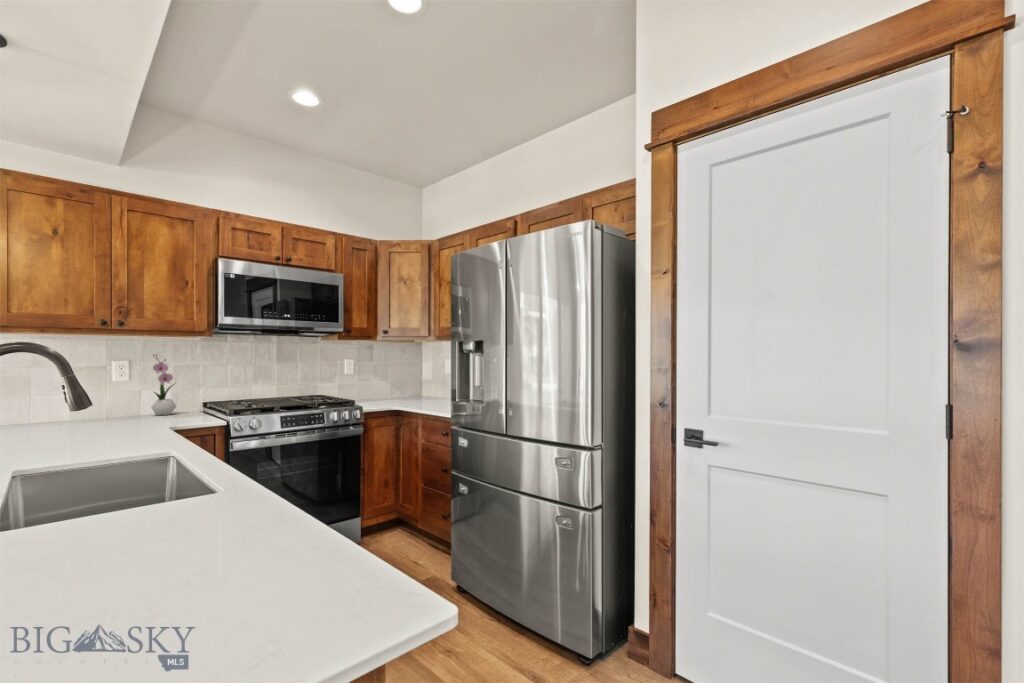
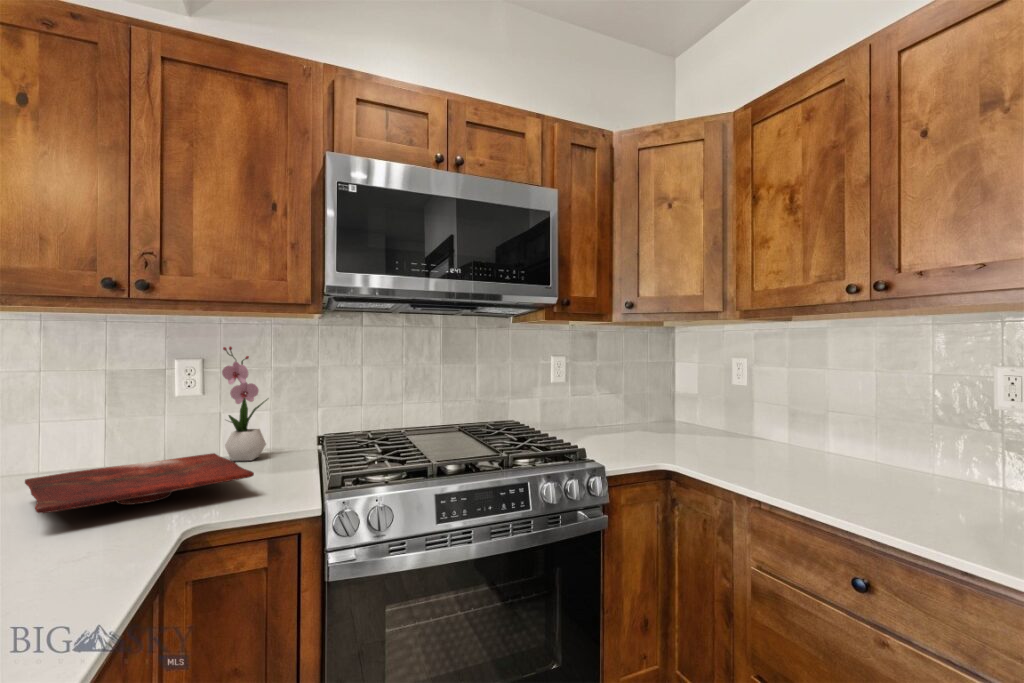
cutting board: none [64,408,186,425] -> present [25,453,254,513]

